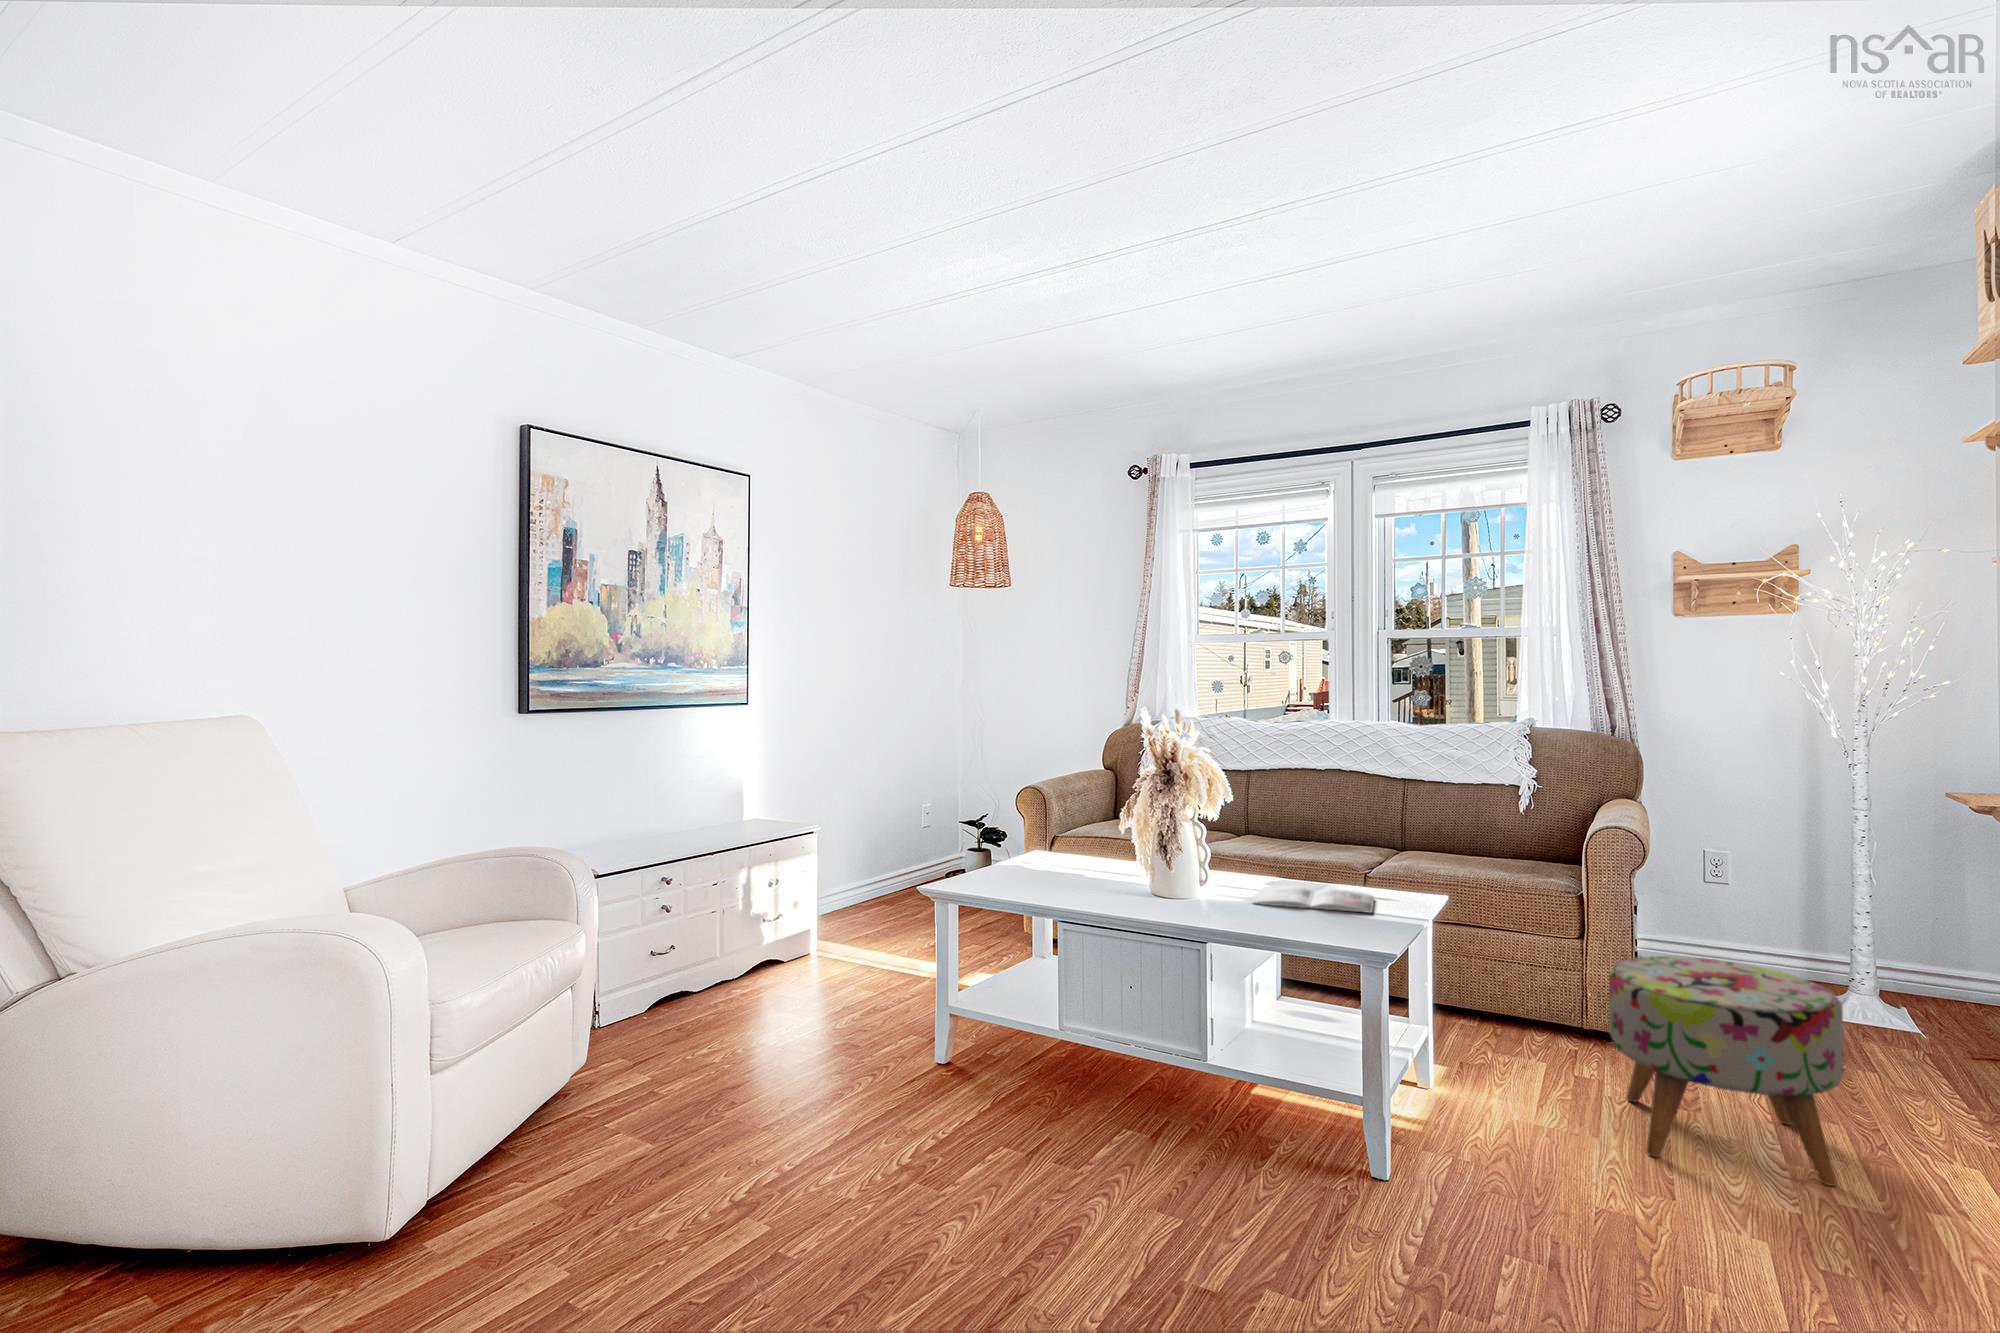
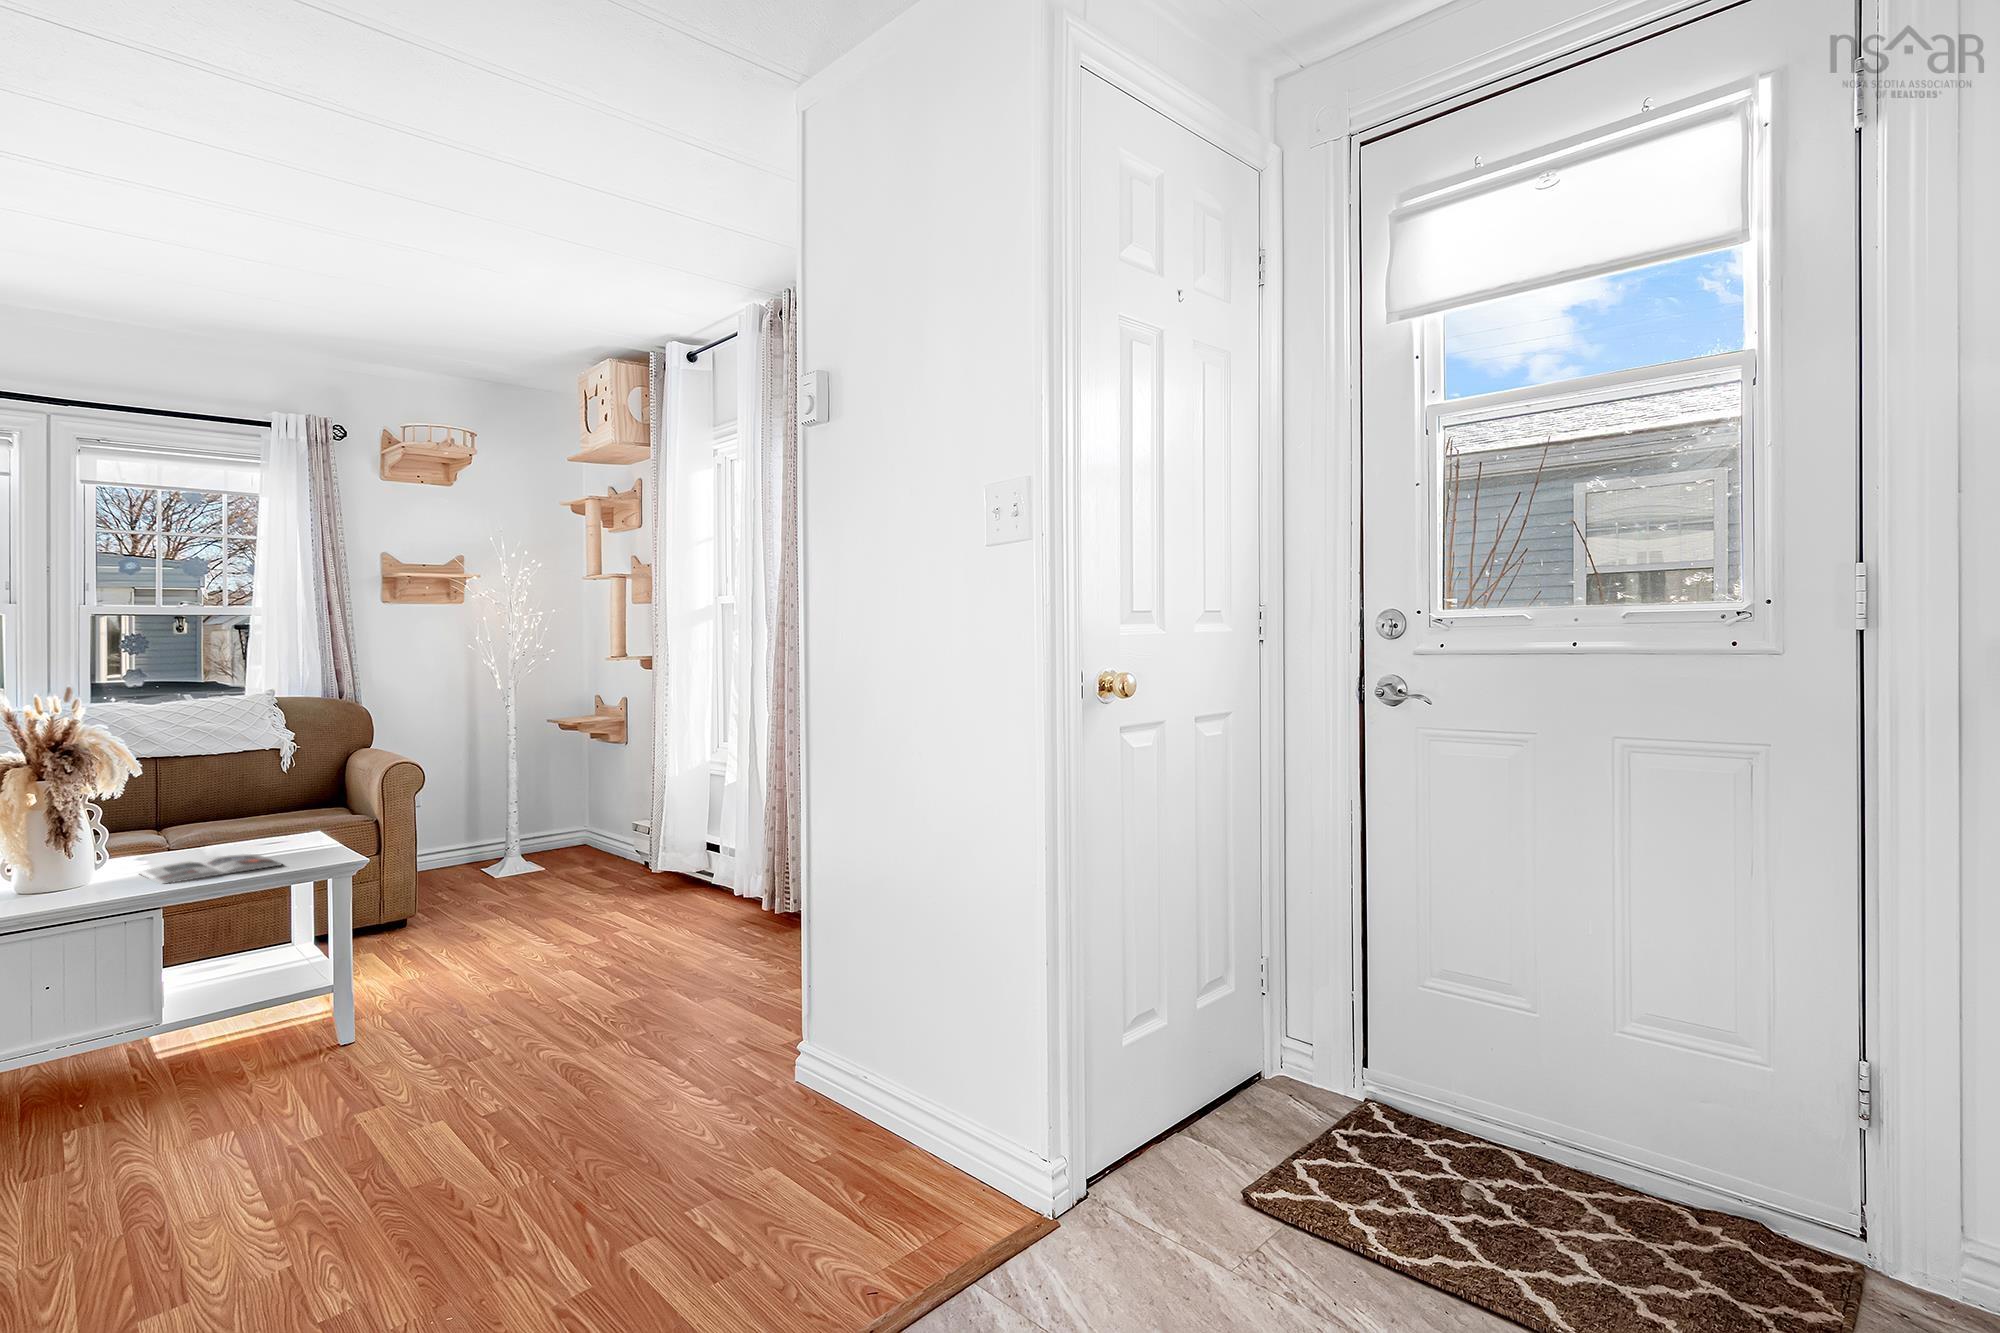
ottoman: present [1609,956,1844,1186] -> none [443,843,577,974]

